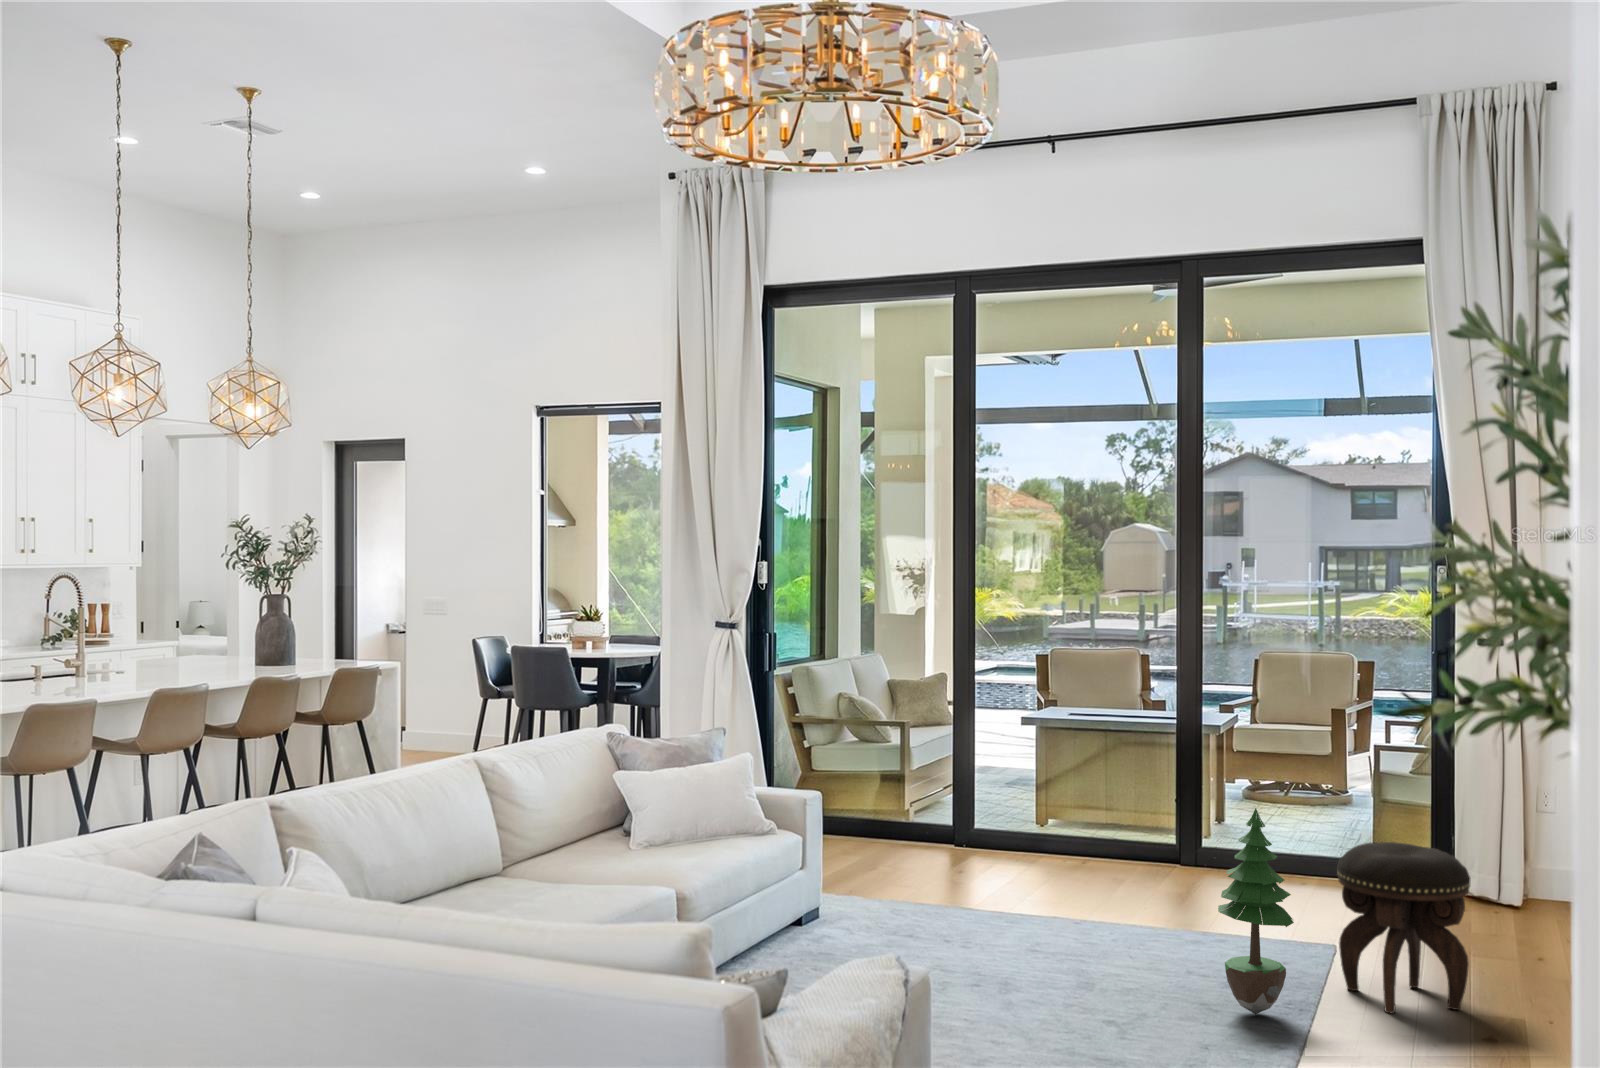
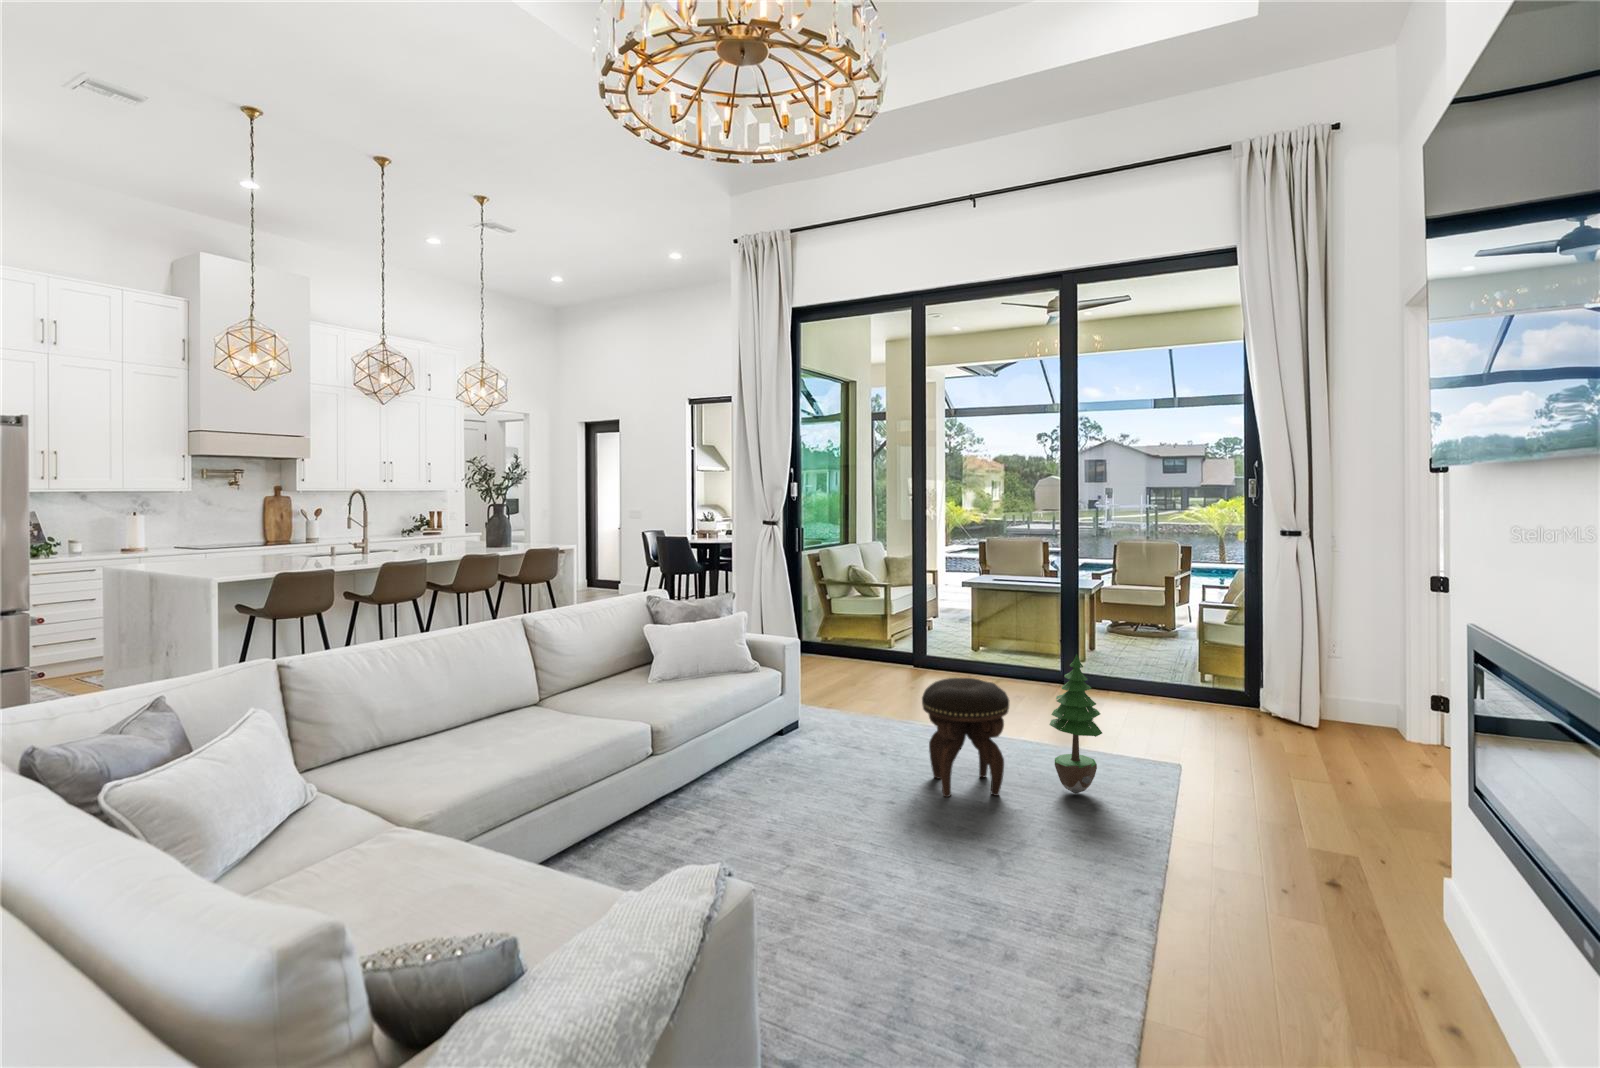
footstool: present [1337,842,1471,1013] -> present [922,678,1009,797]

